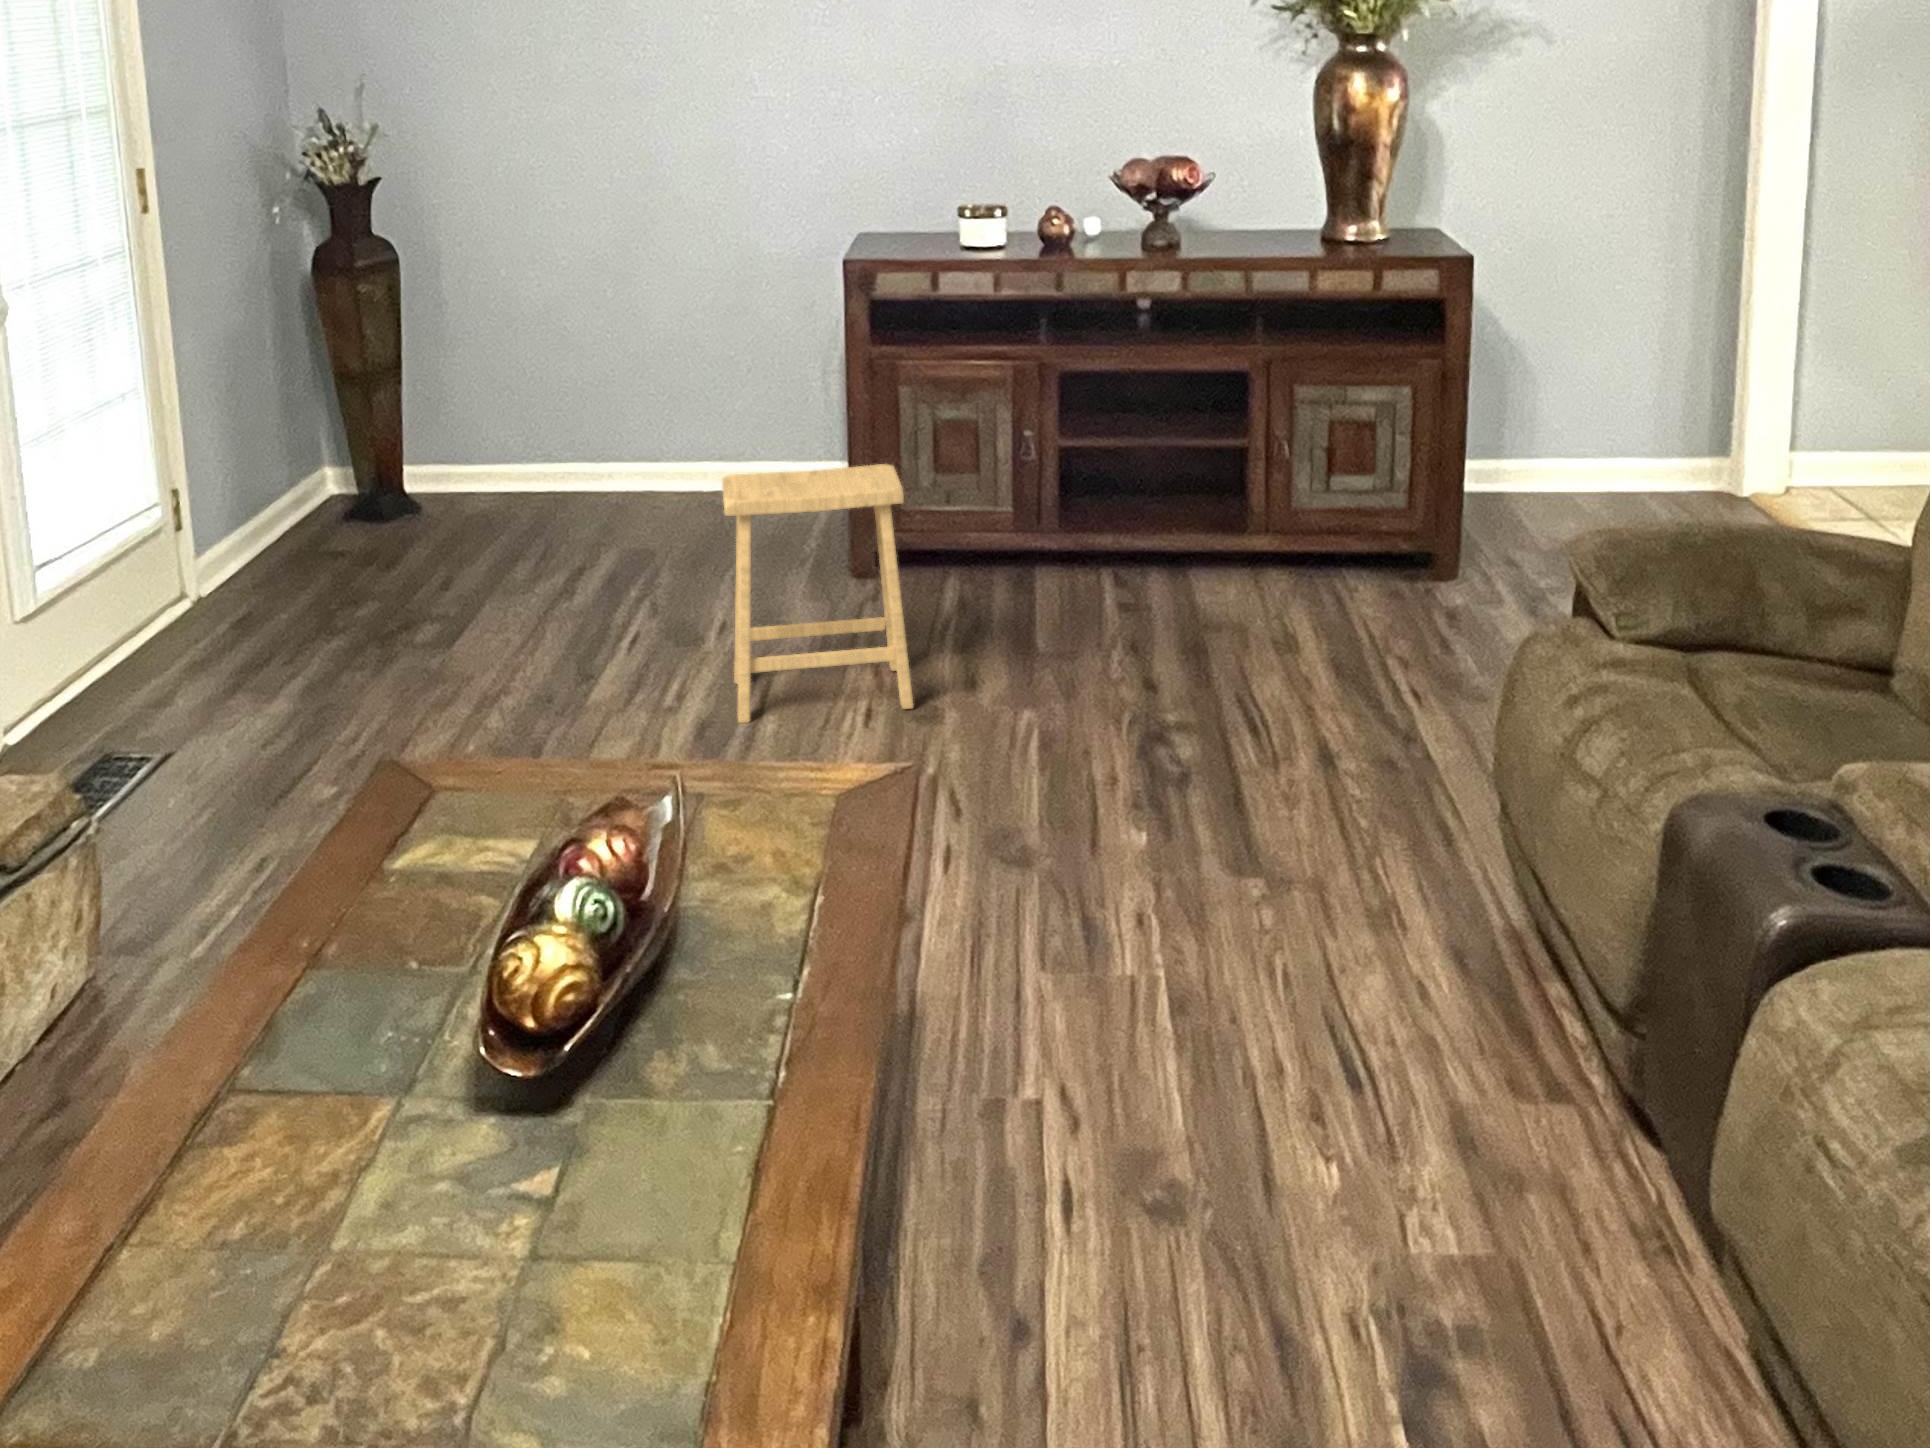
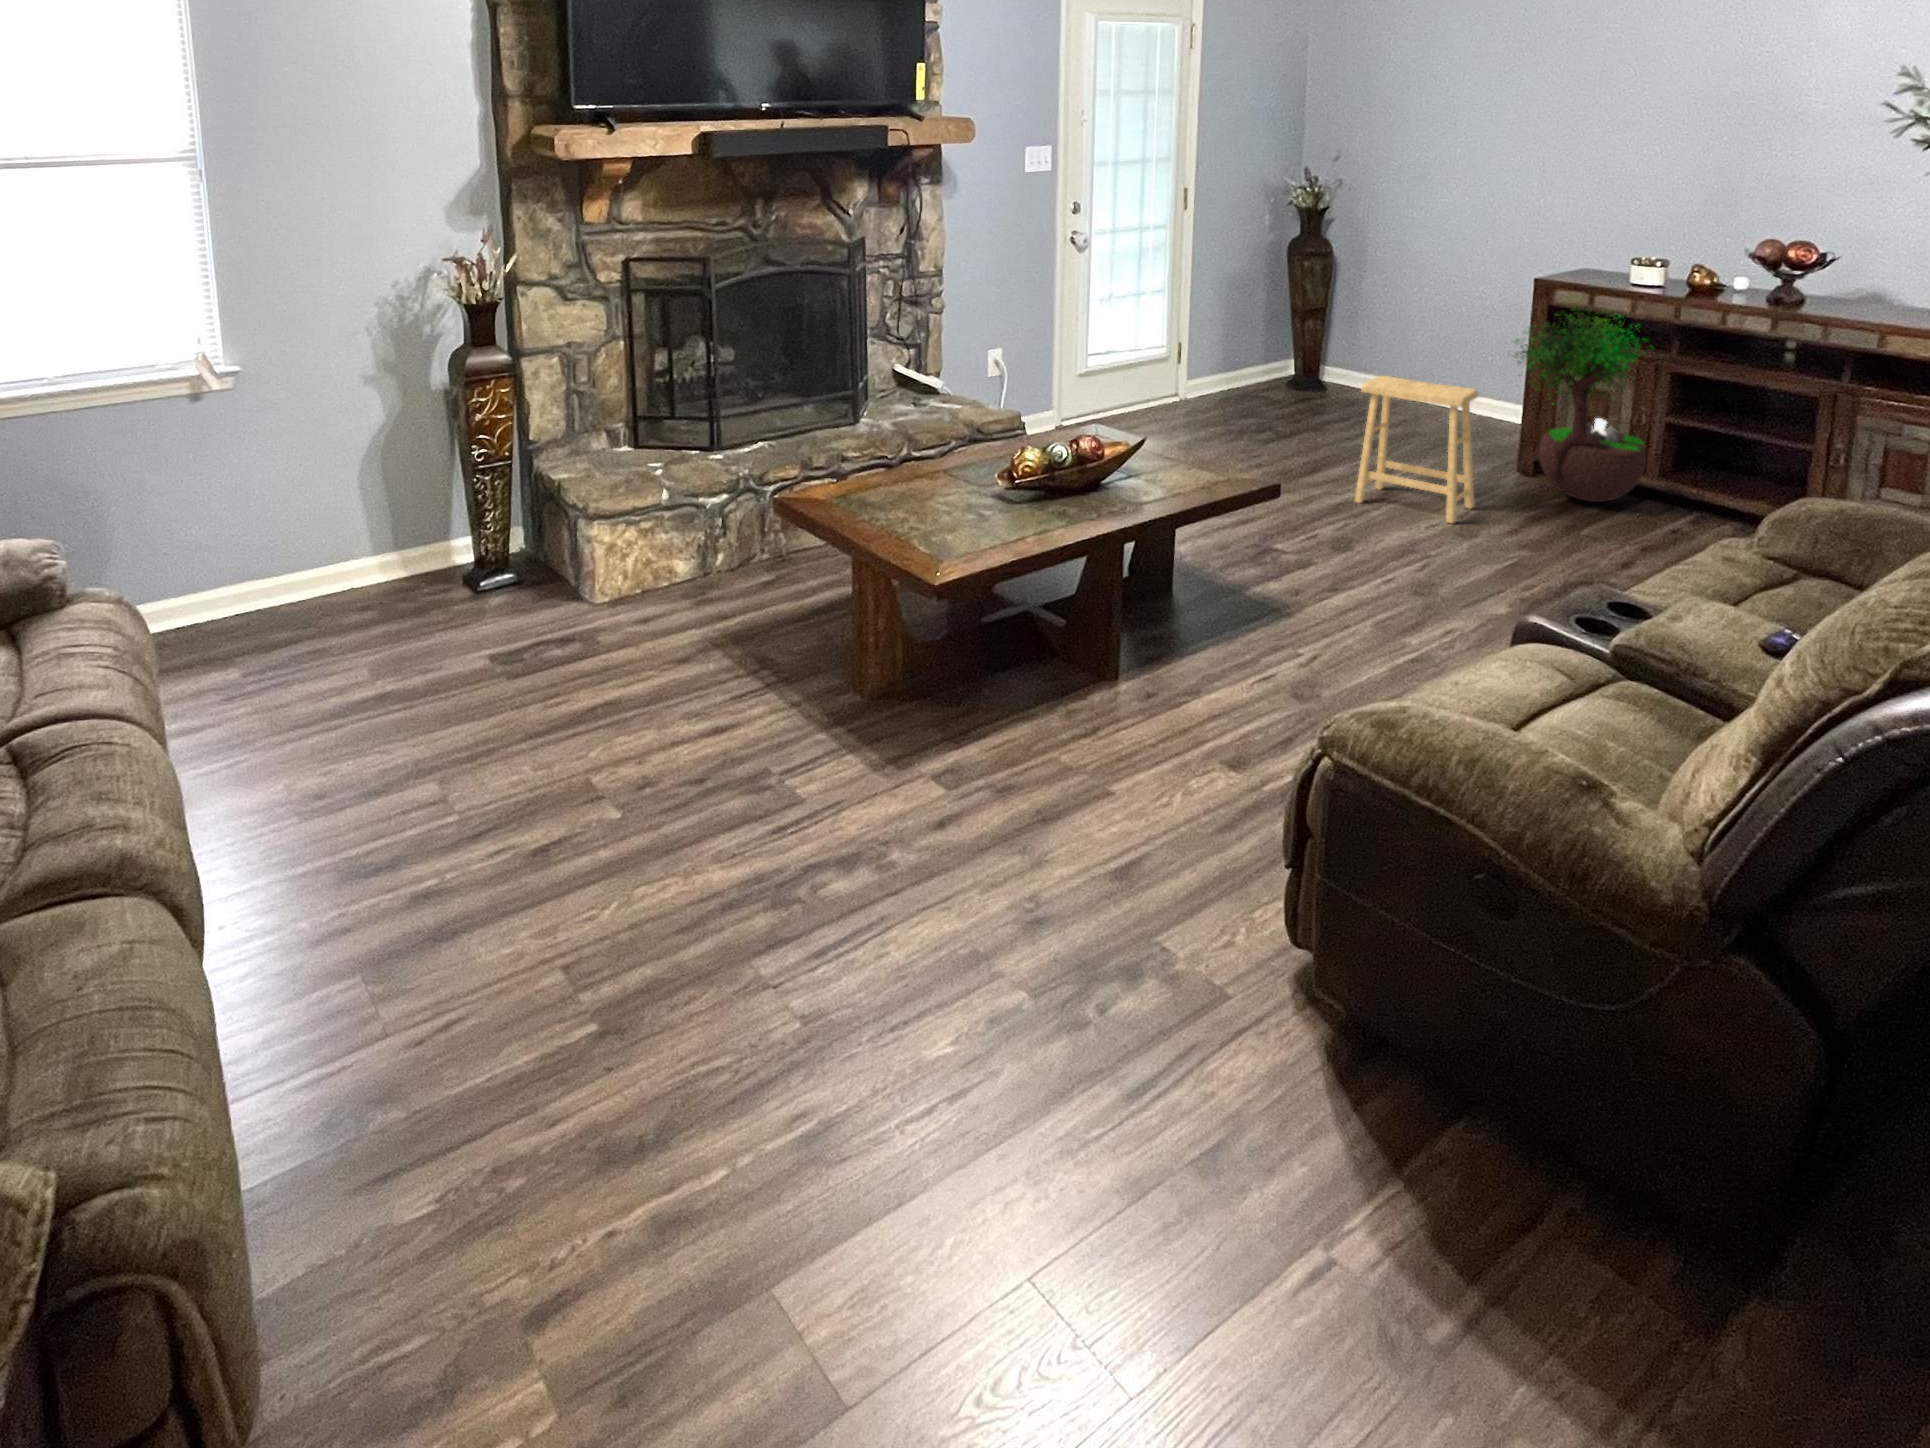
potted tree: none [885,271,1093,602] -> present [1515,293,1653,502]

